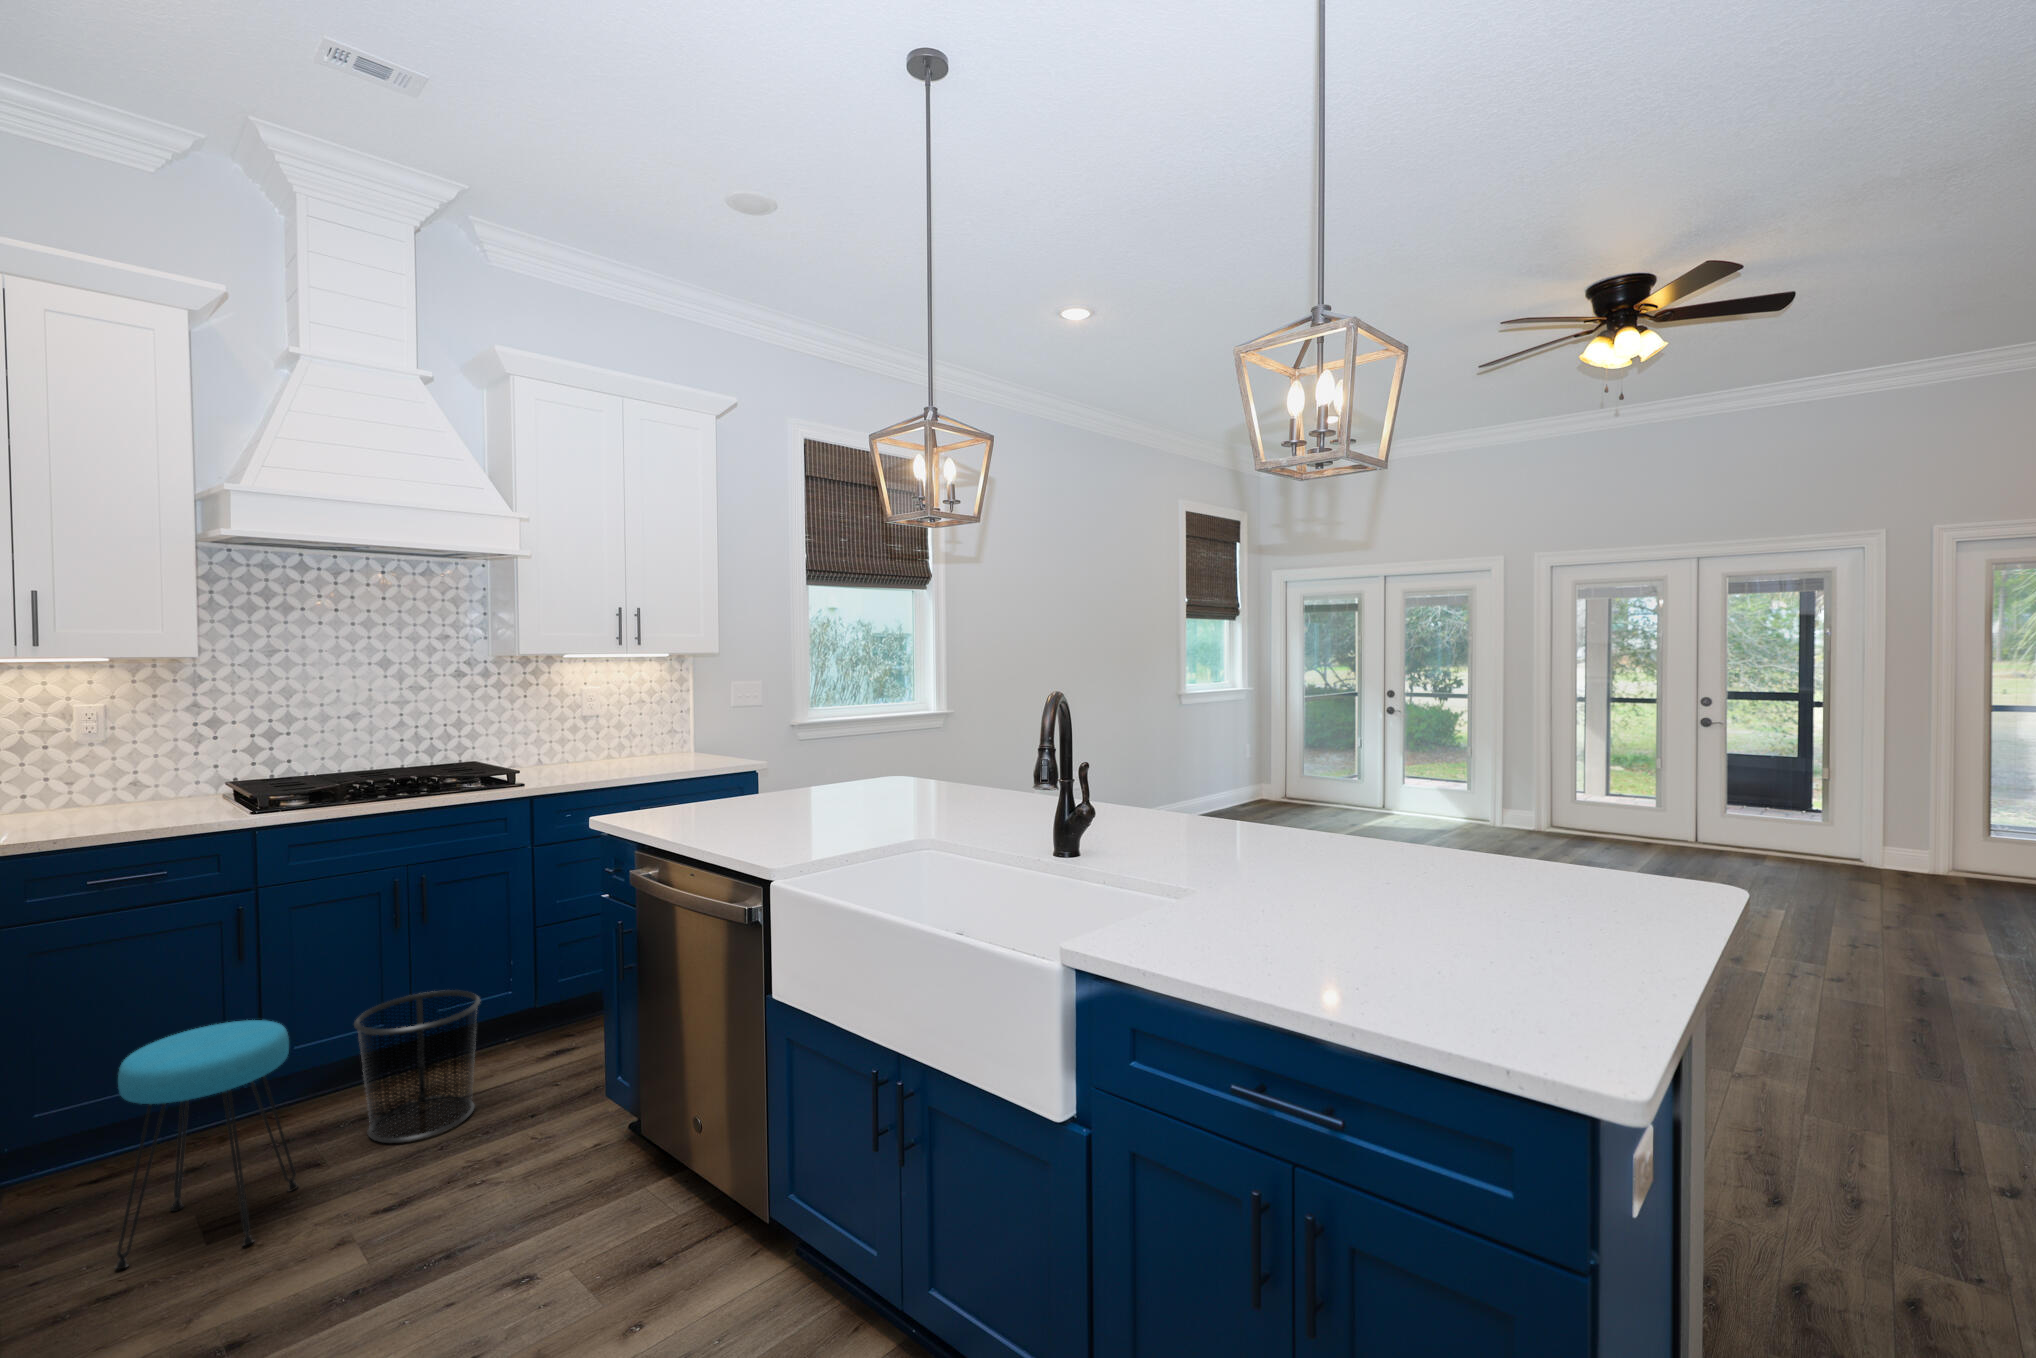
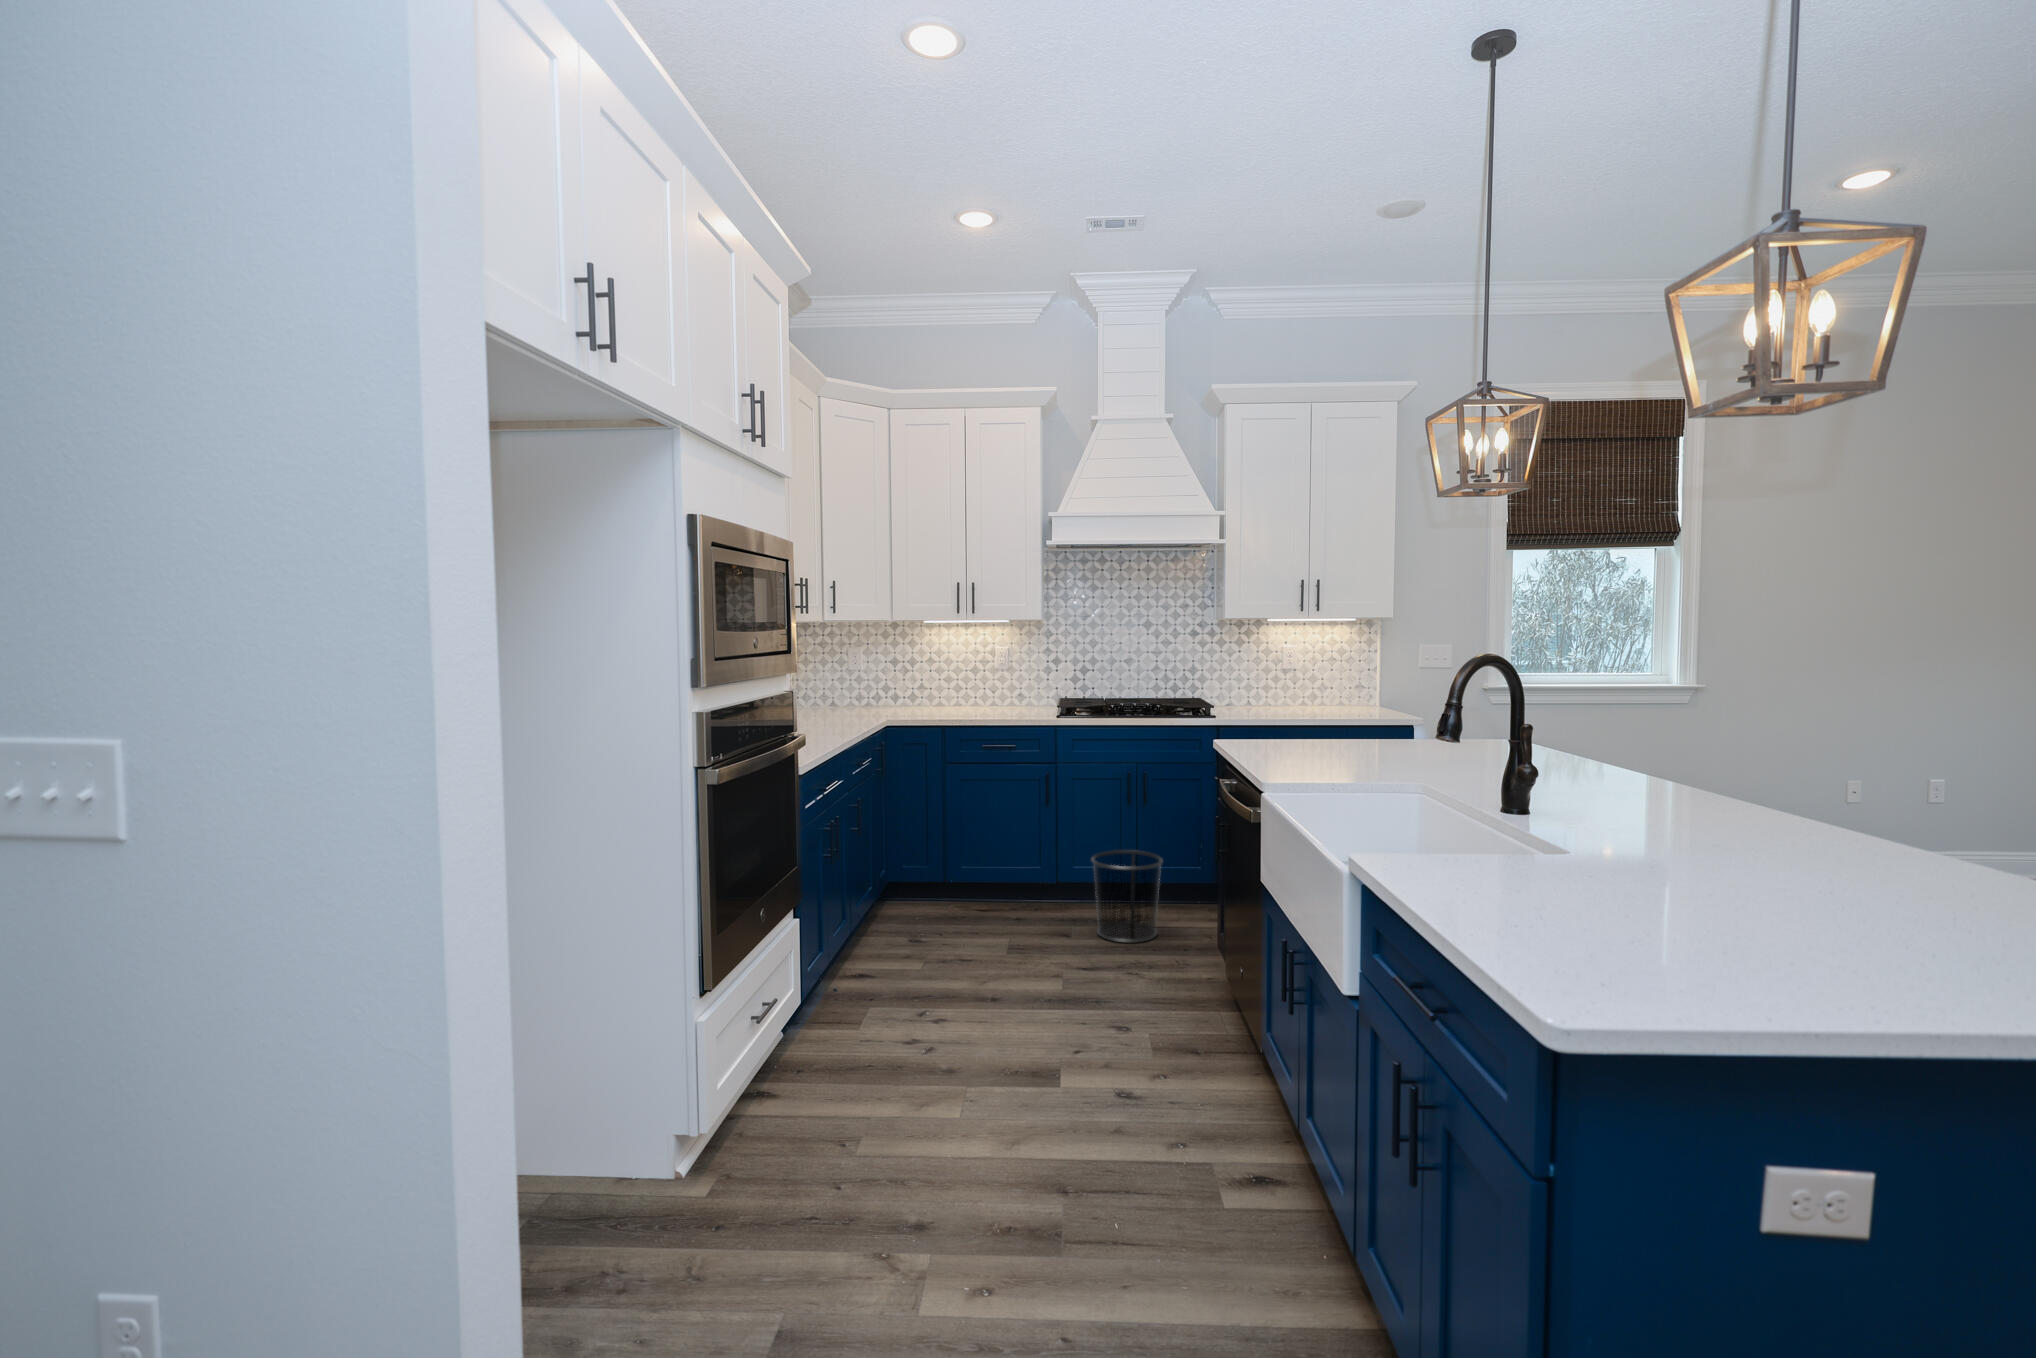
stool: present [115,1020,298,1269] -> none [971,835,1054,961]

